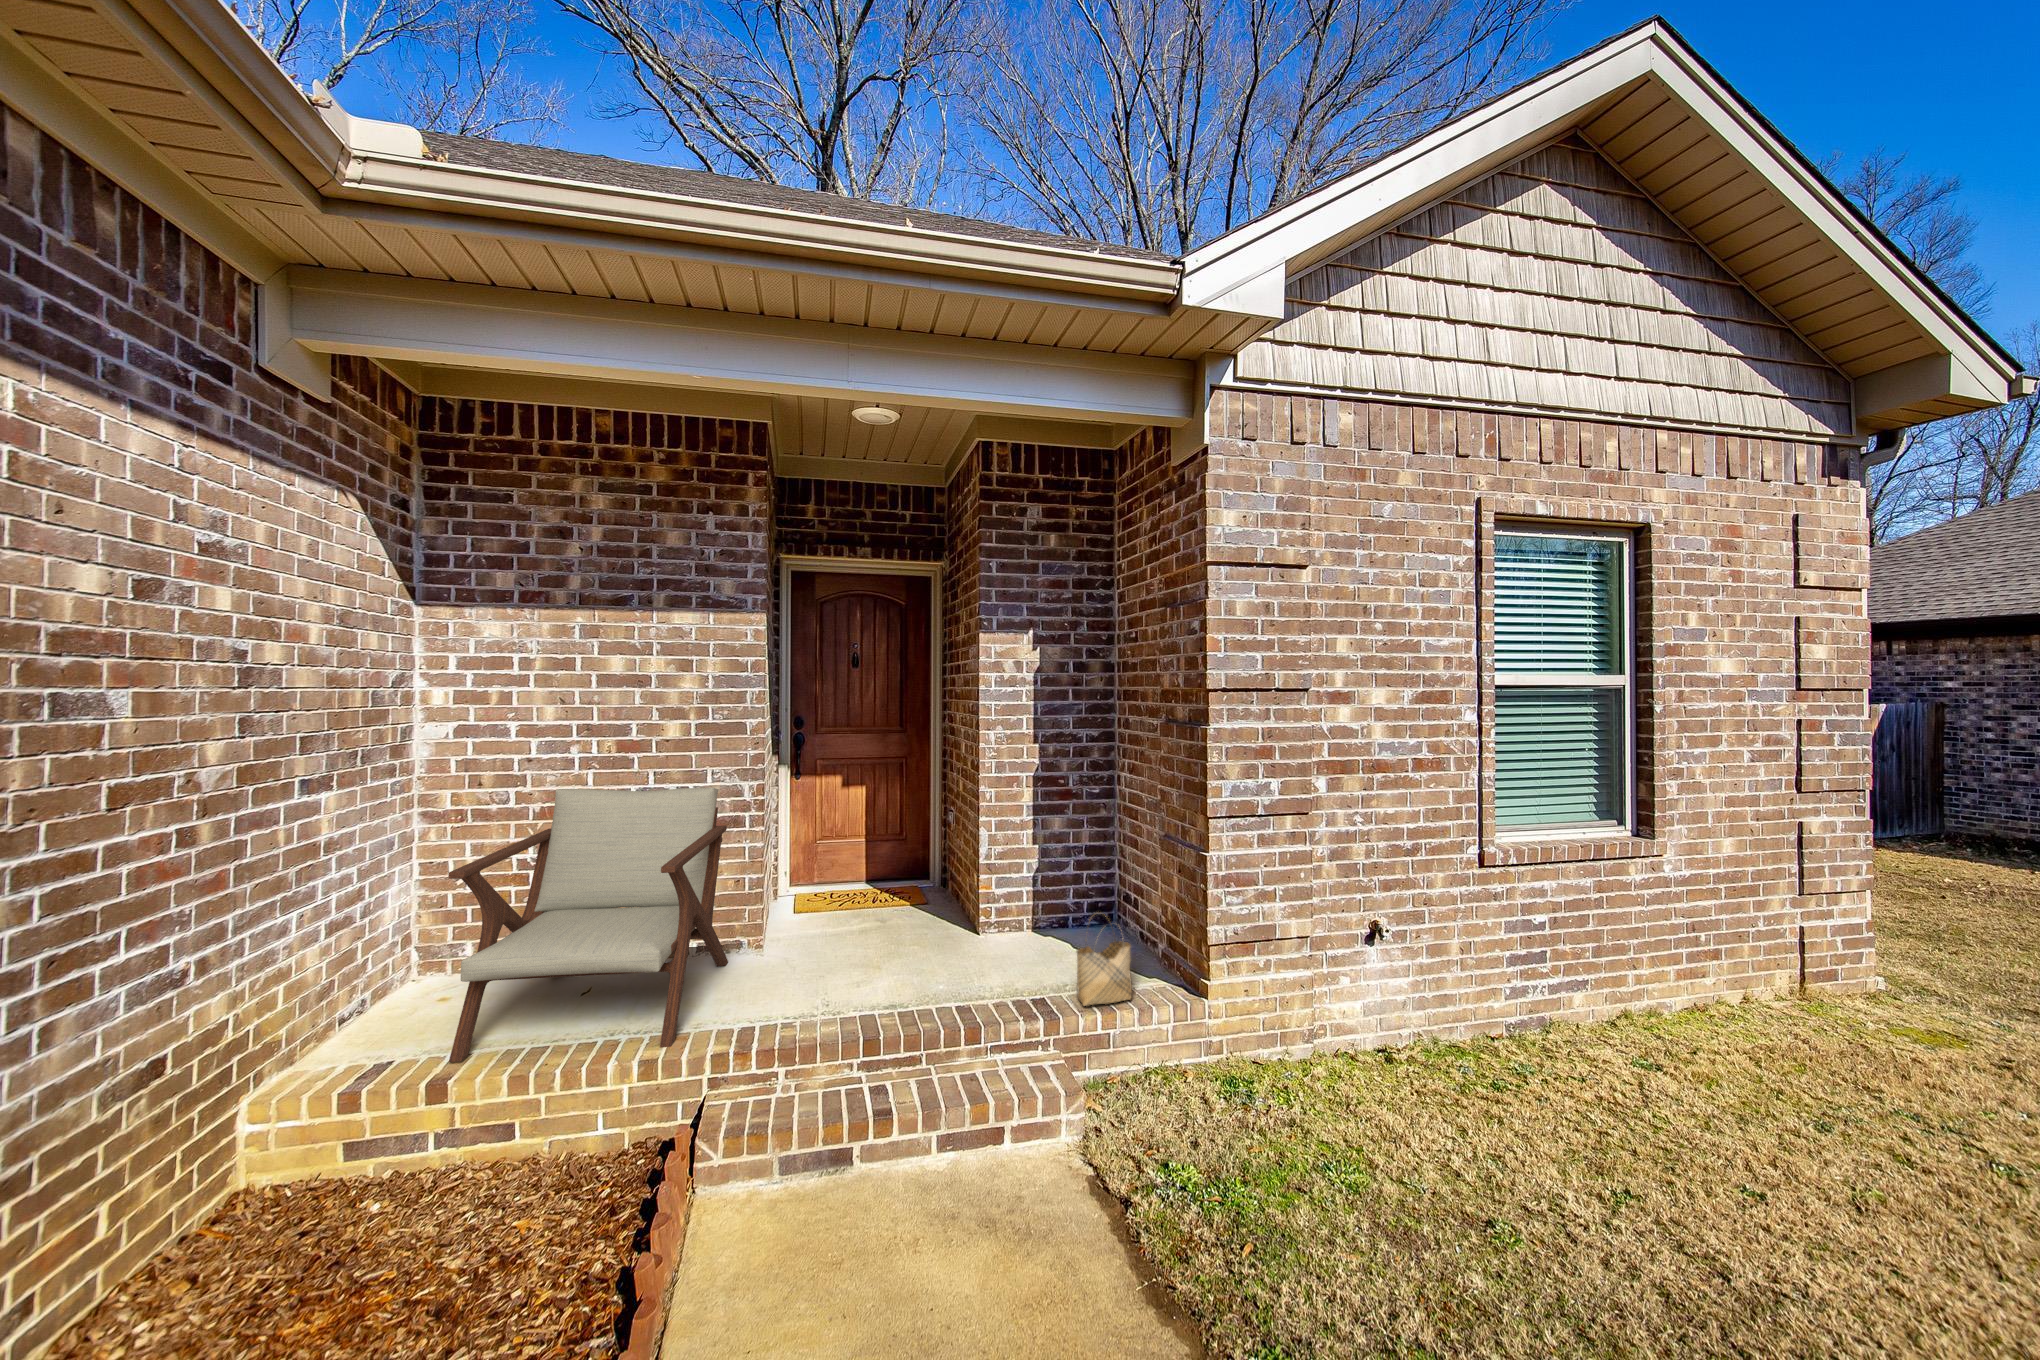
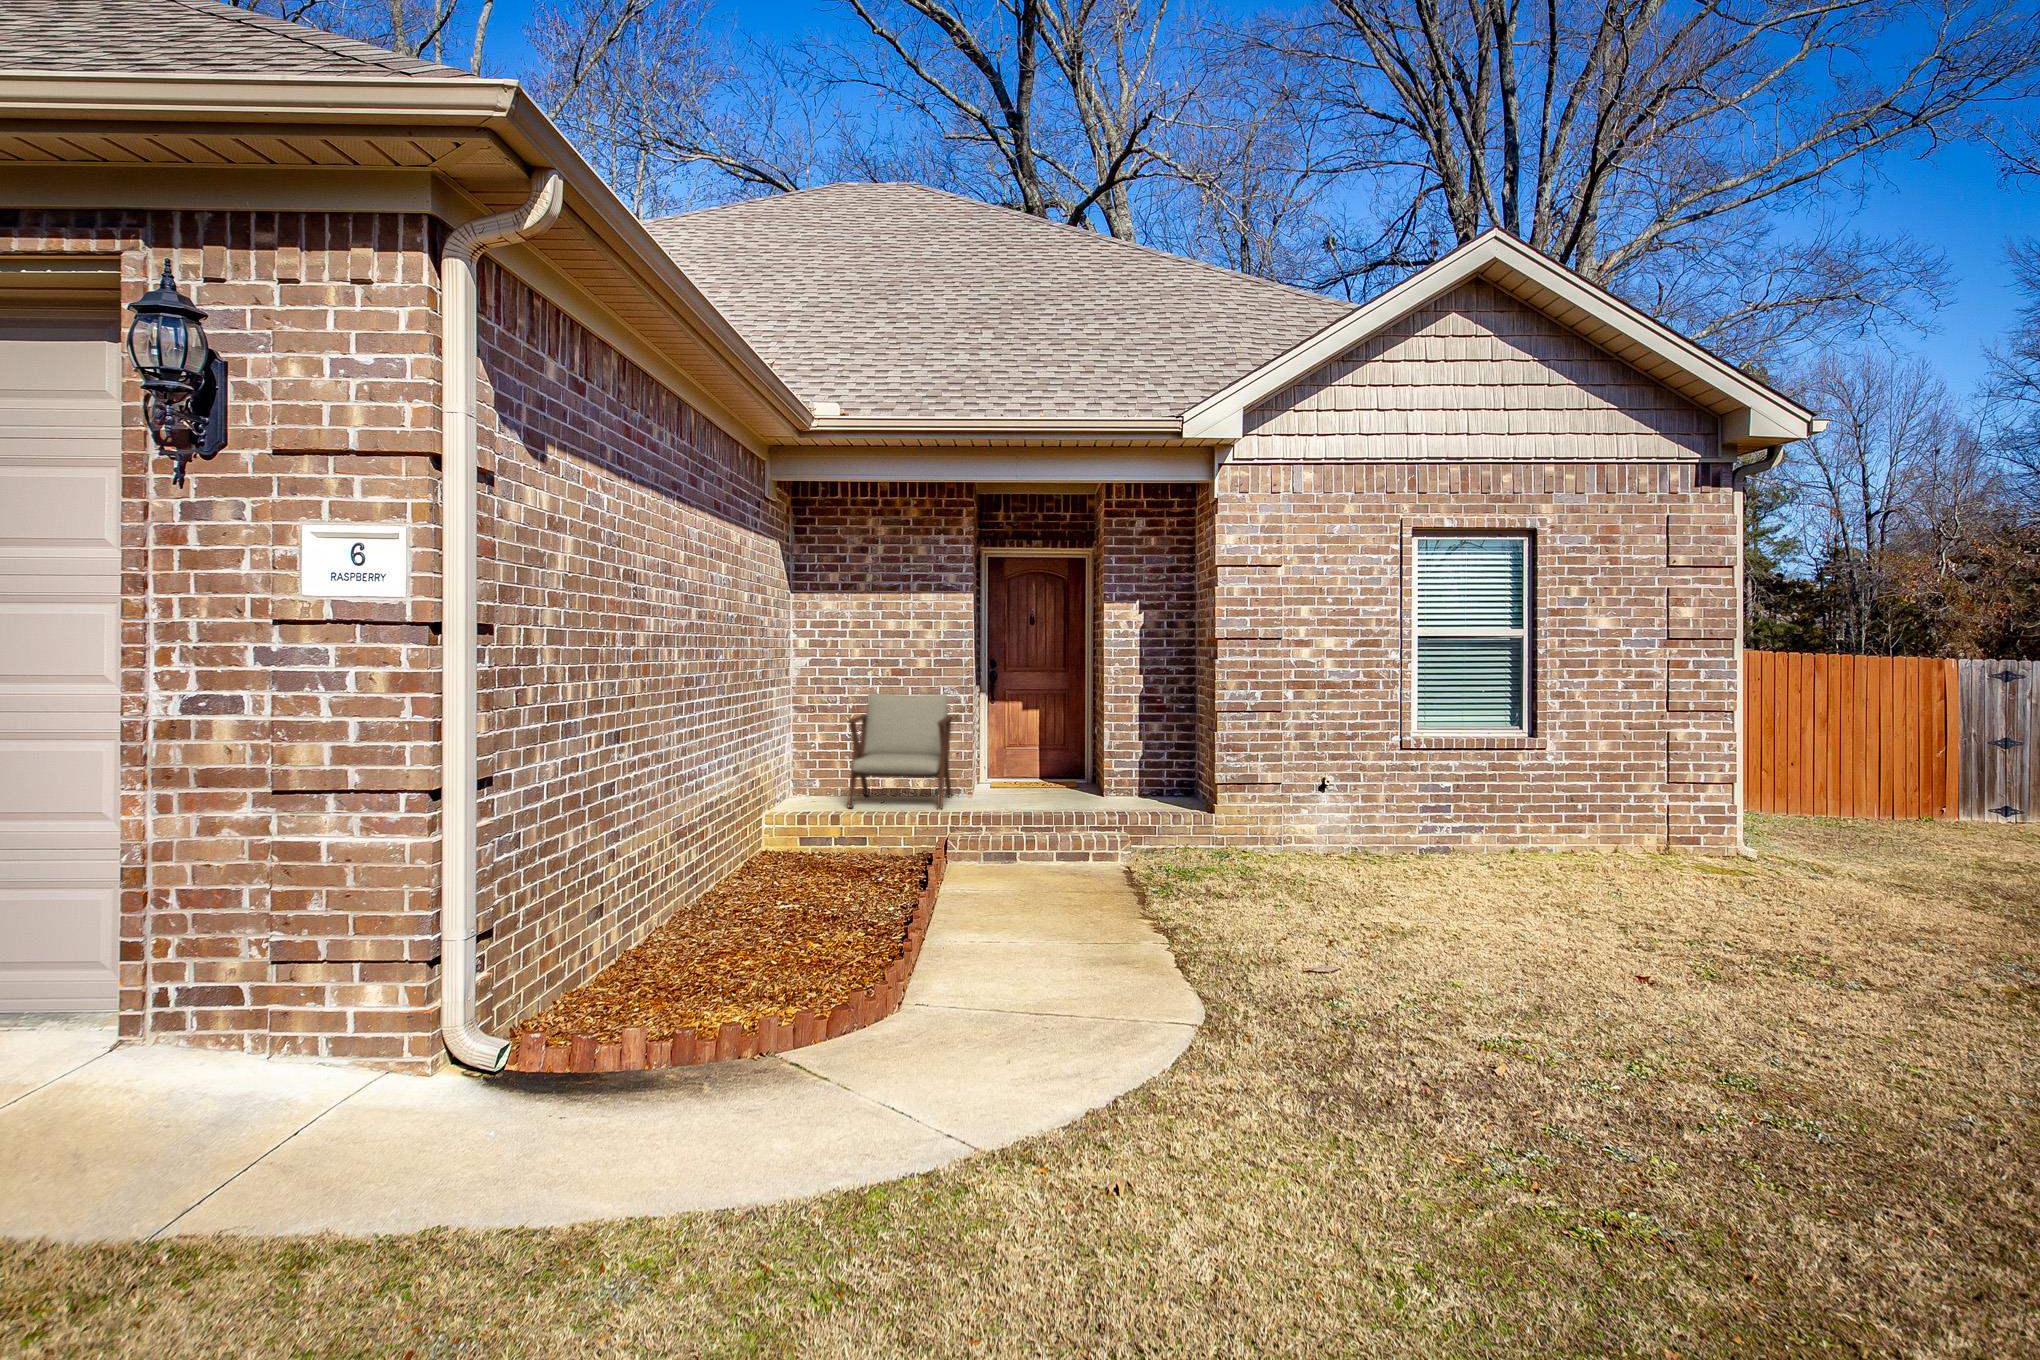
woven basket: present [1076,916,1132,1006] -> none [1144,764,1176,810]

